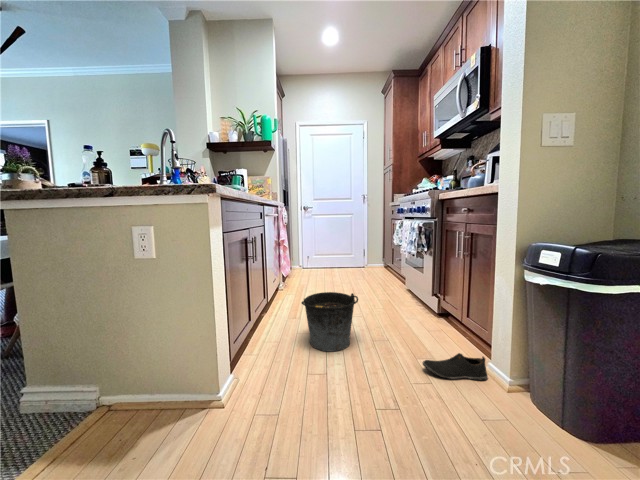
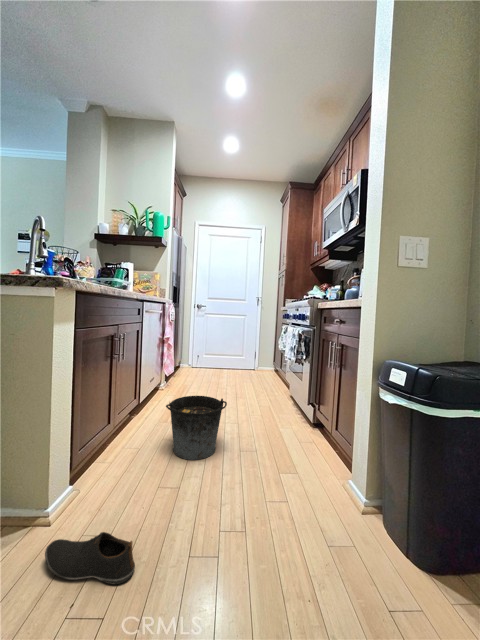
shoe: present [423,353,488,380] -> present [45,532,135,584]

